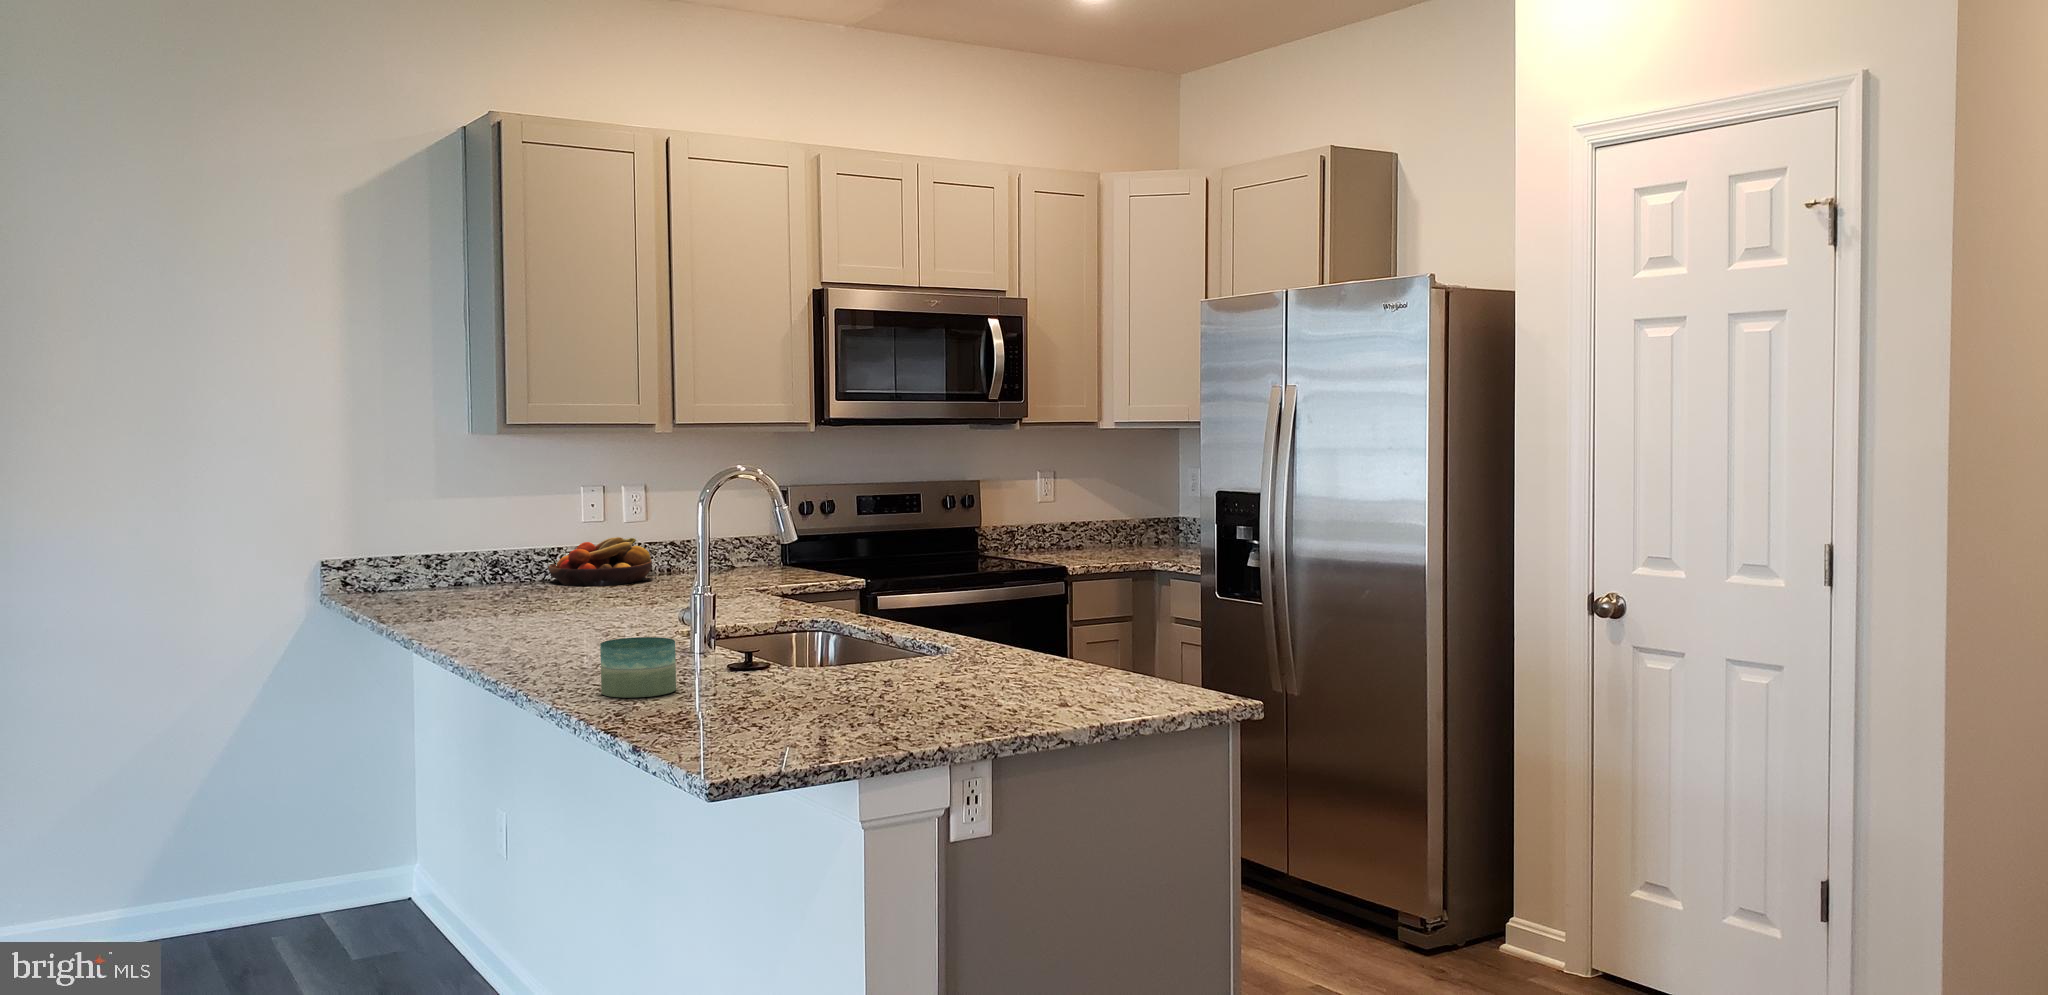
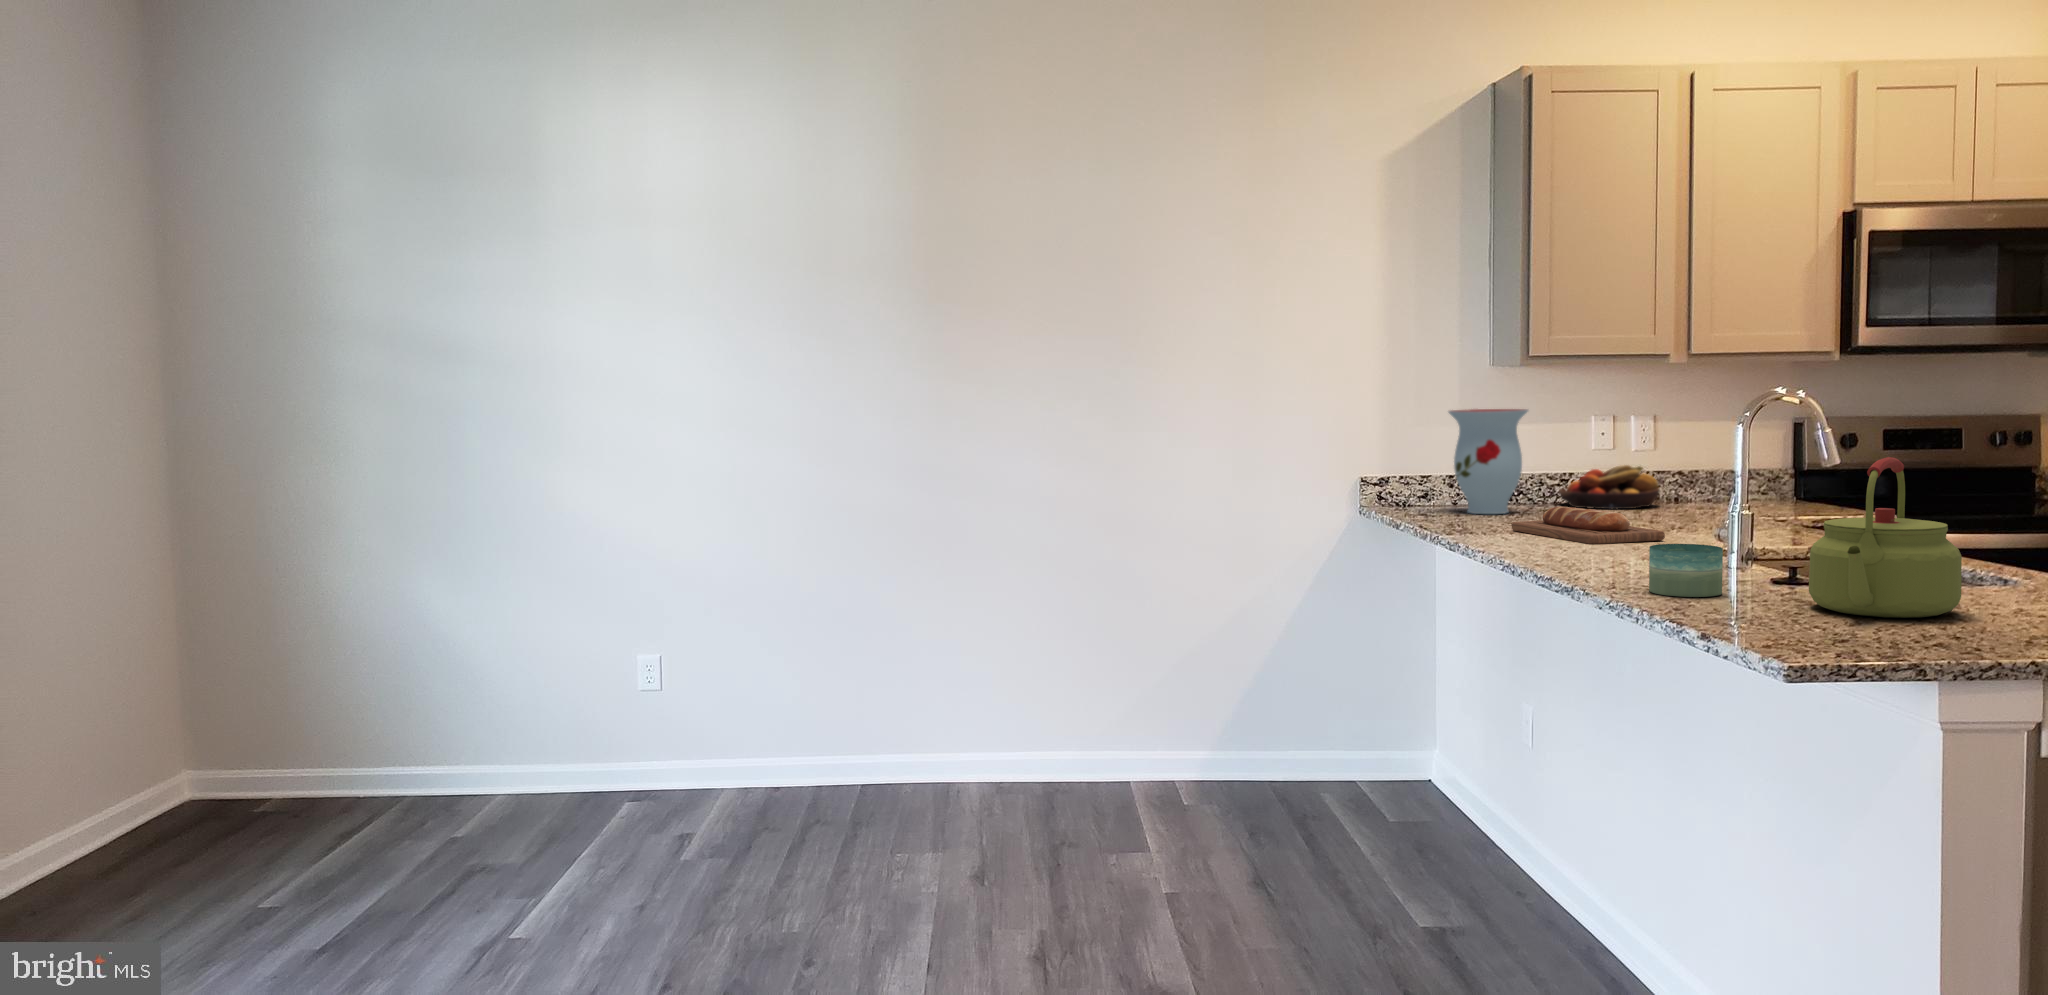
vase: none [414,479,508,599] -> present [1449,409,1528,514]
kettle: none [755,541,890,706] -> present [1809,457,1962,618]
bread loaf: none [481,591,642,633] -> present [1512,507,1665,544]

